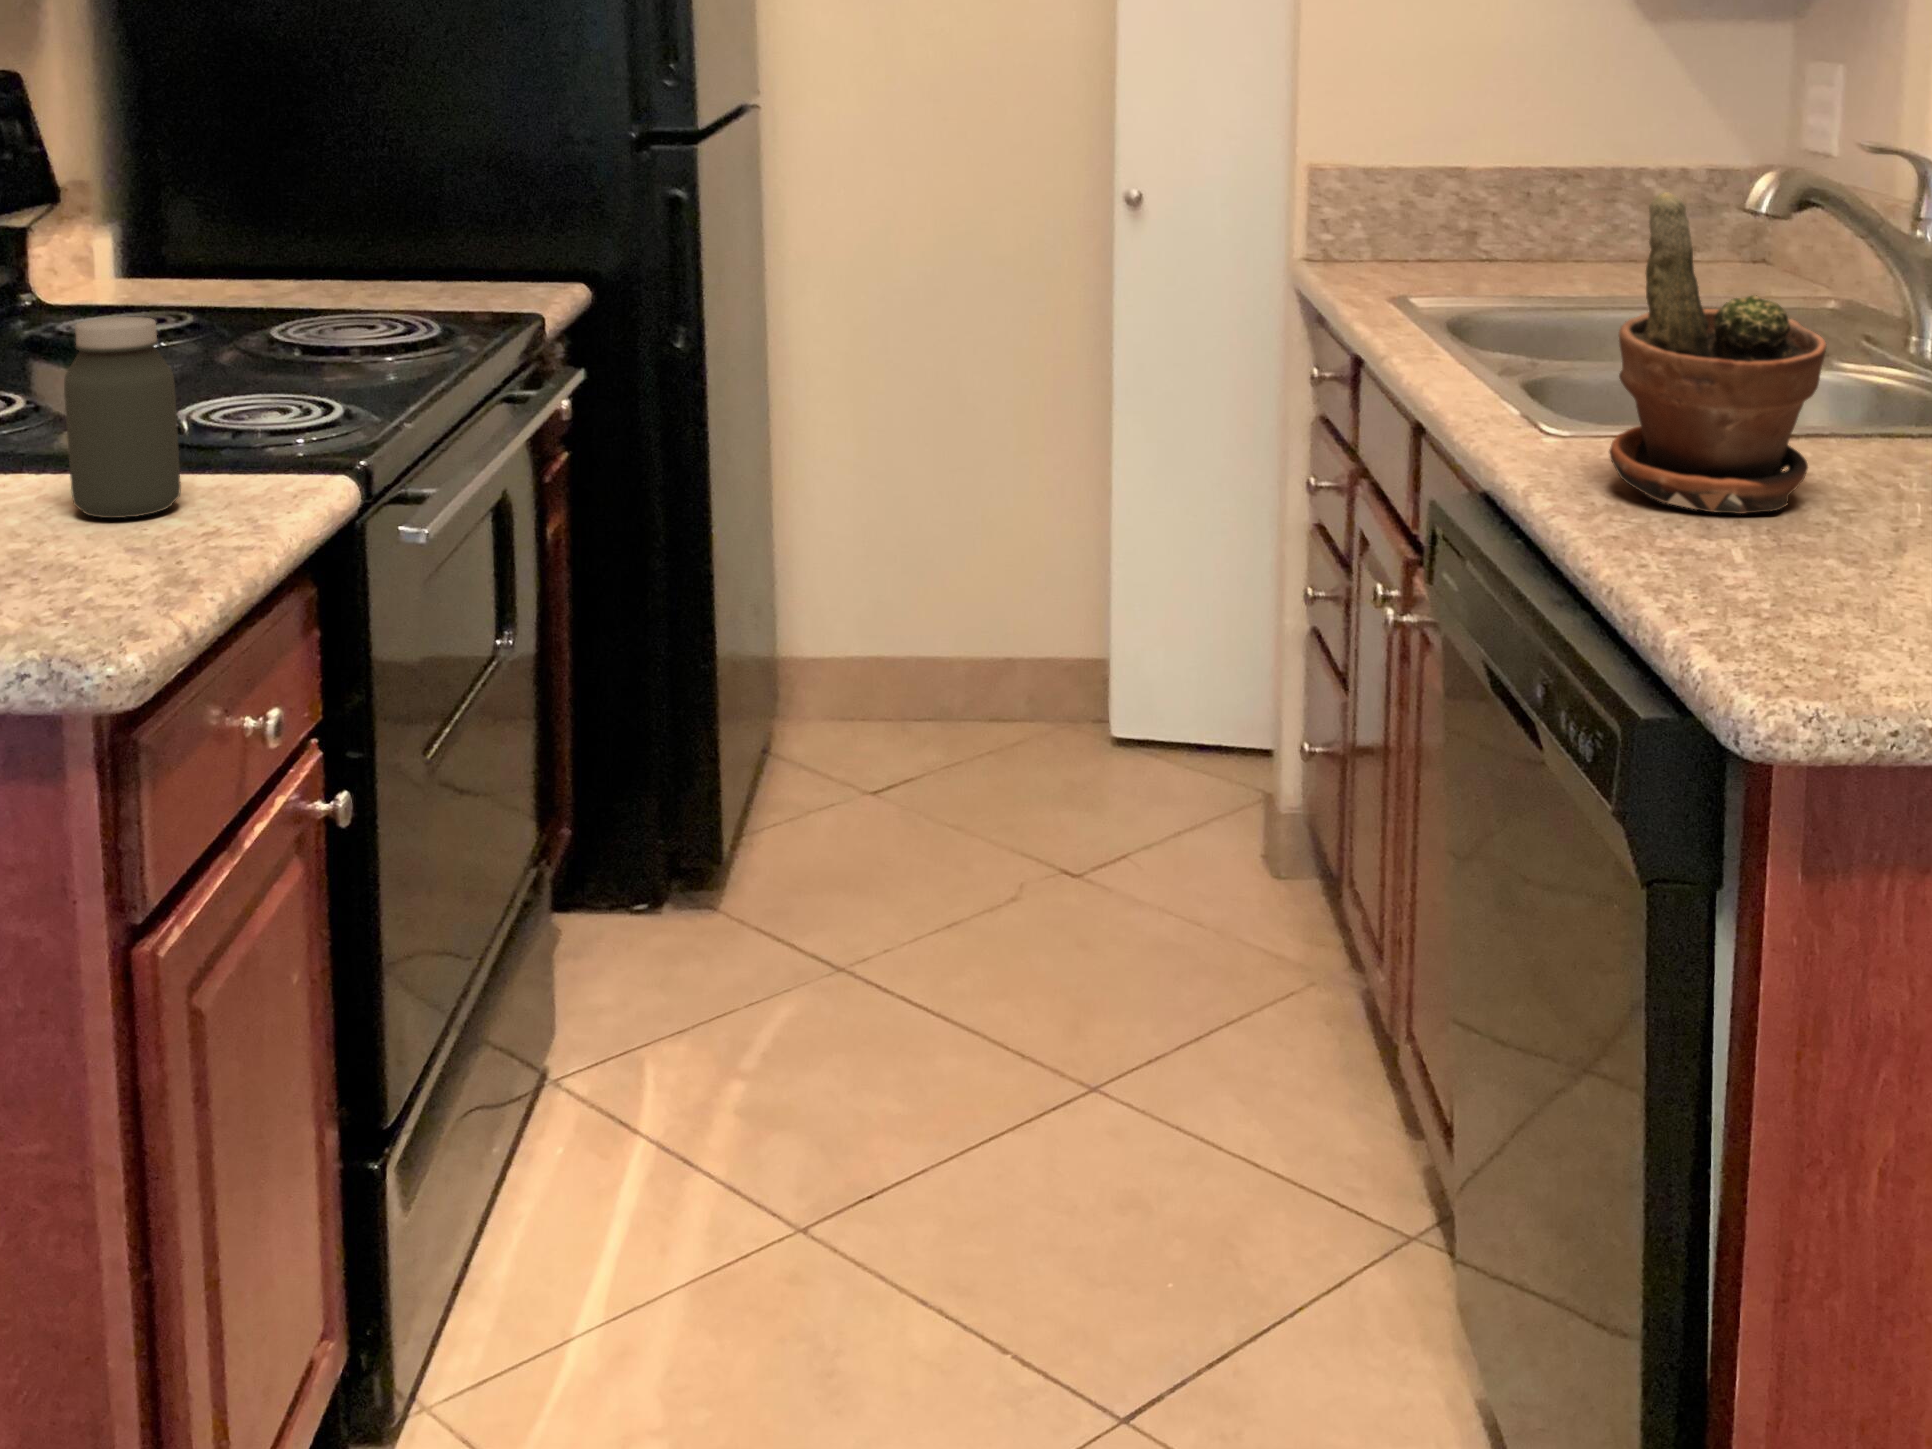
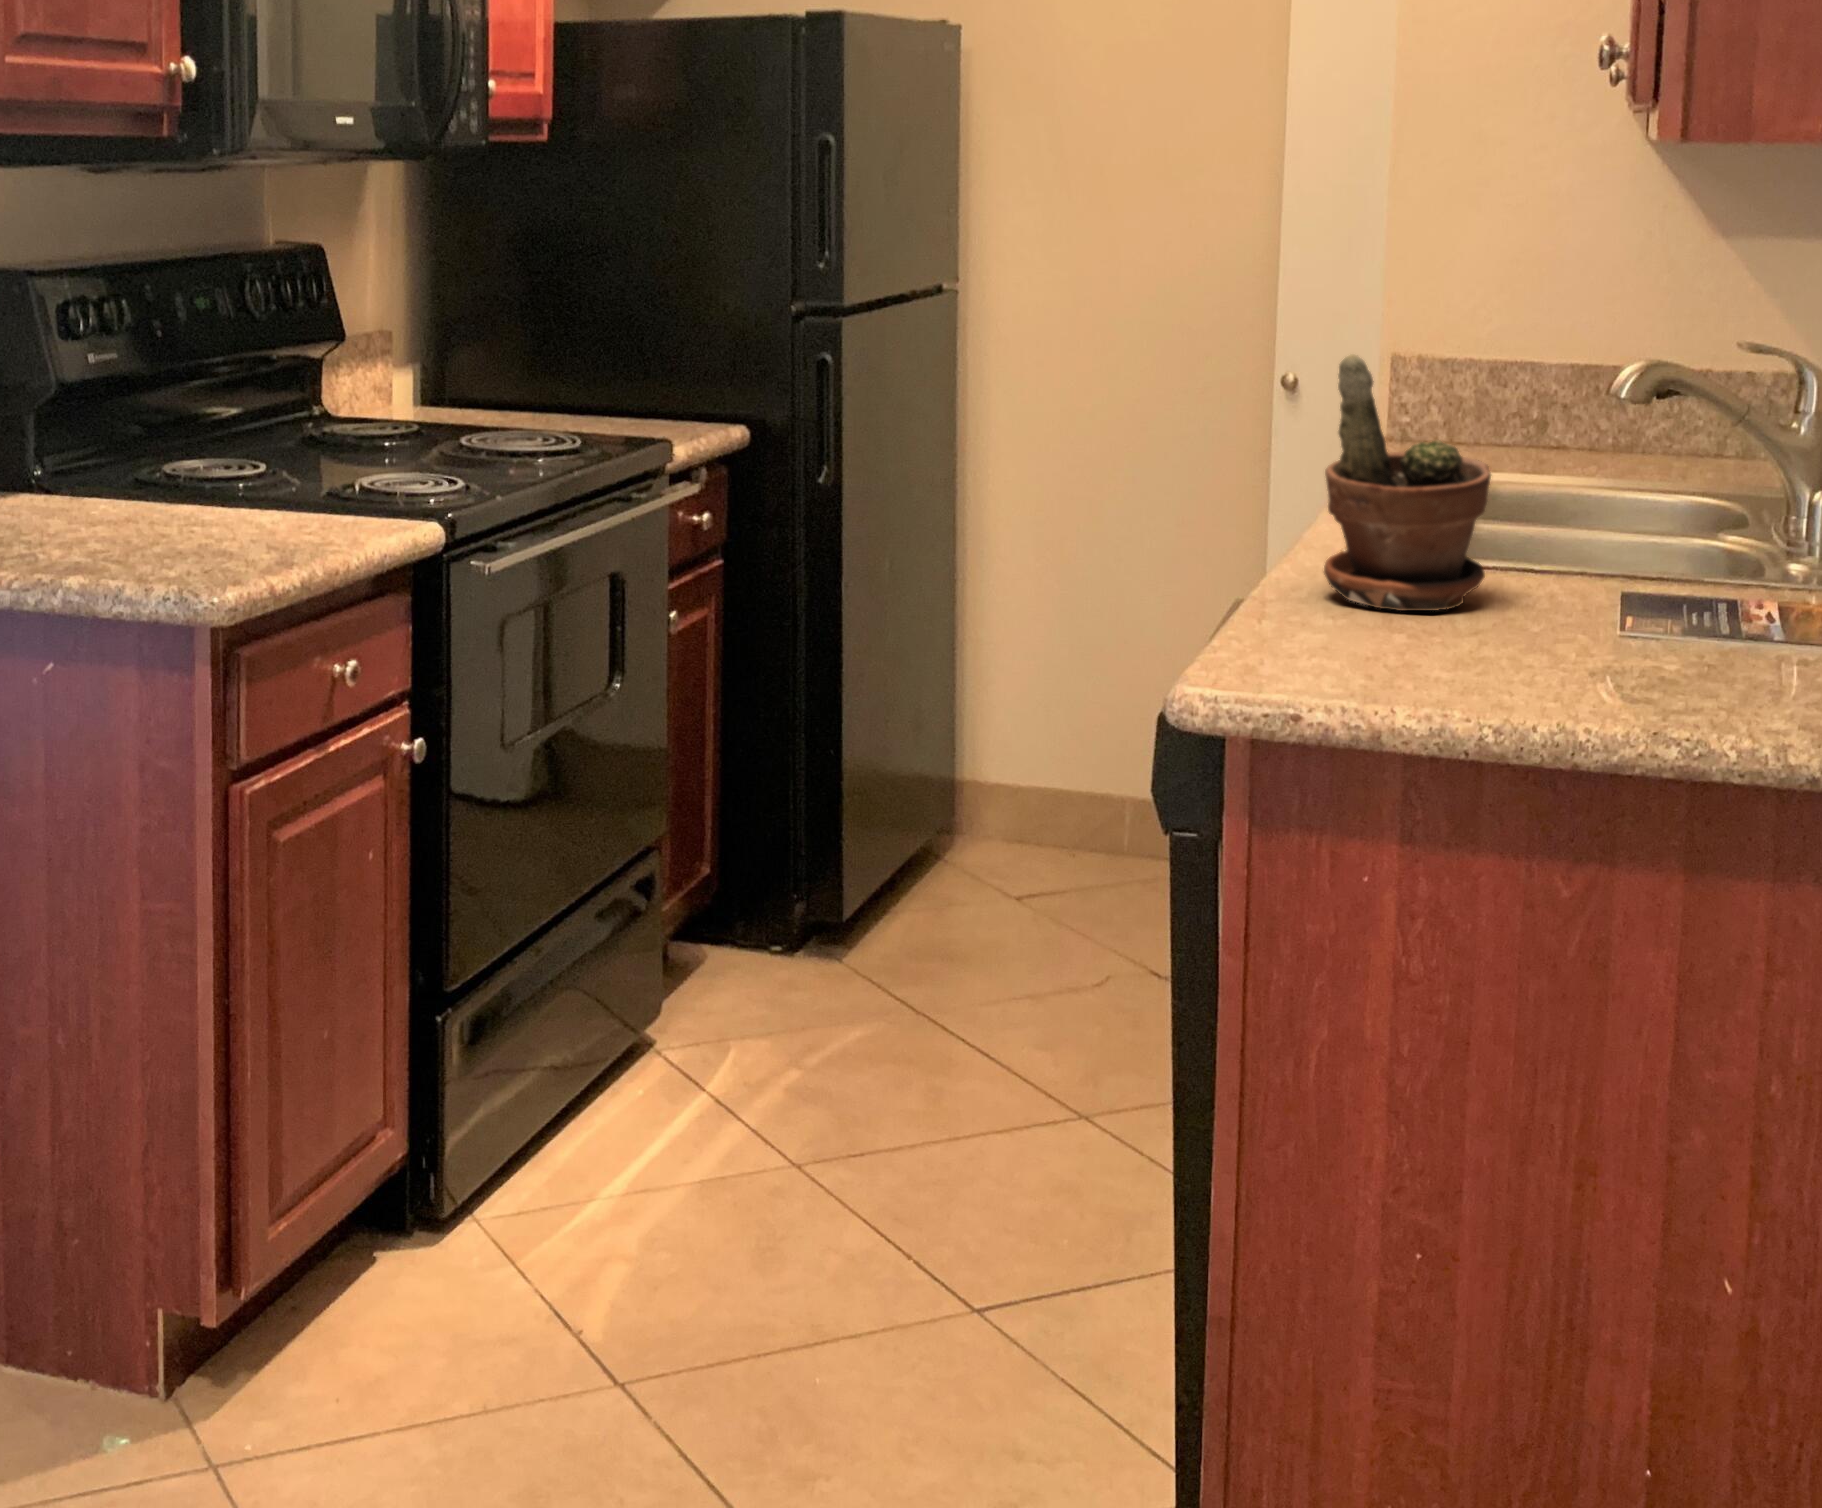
jar: present [64,317,181,518] -> none [243,403,313,532]

